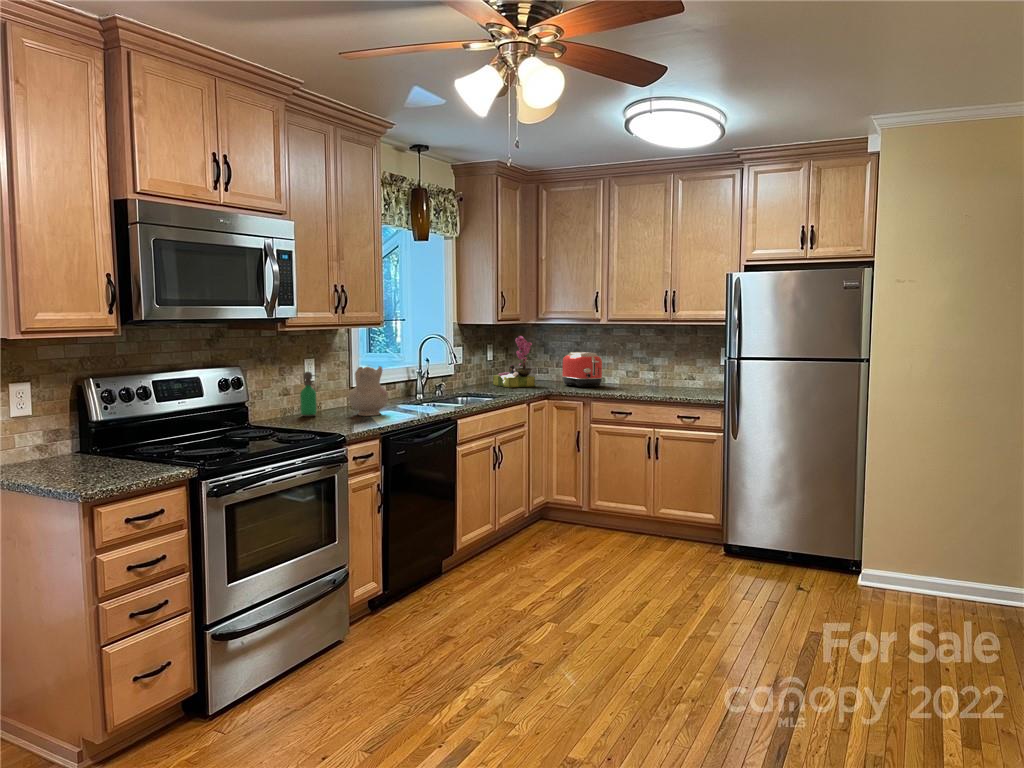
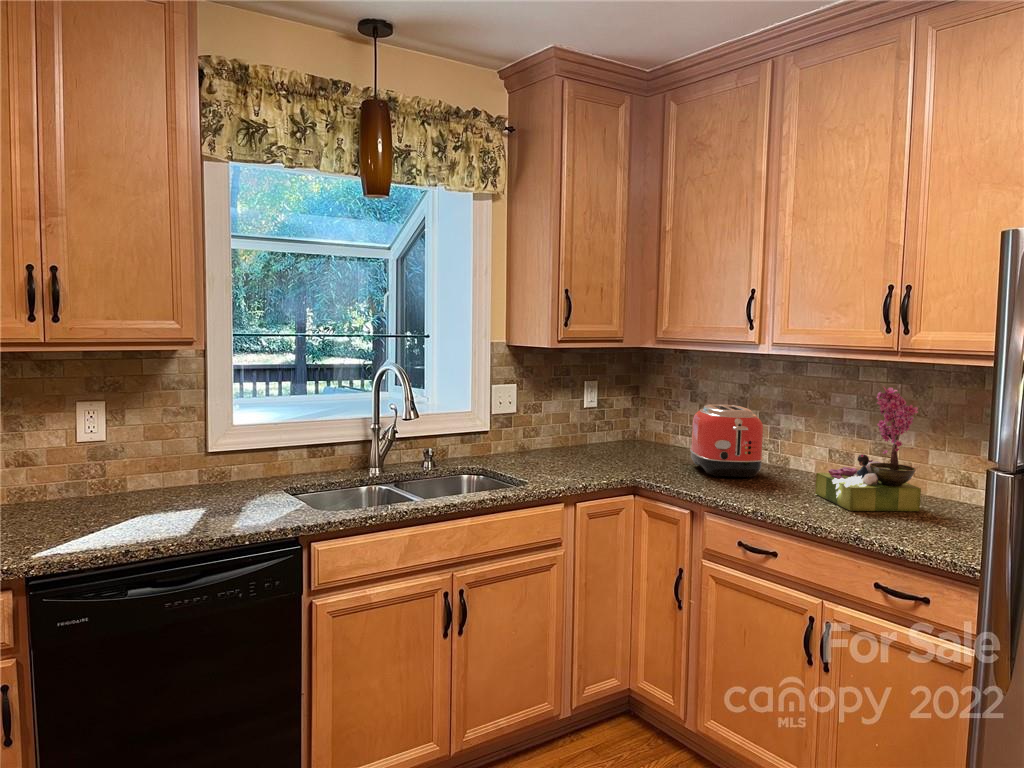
flower arrangement: present [493,336,535,388] -> present [815,387,921,511]
ceramic pitcher: present [349,366,388,416] -> none [85,423,178,521]
soap dispenser: present [300,372,319,417] -> none [34,426,67,508]

